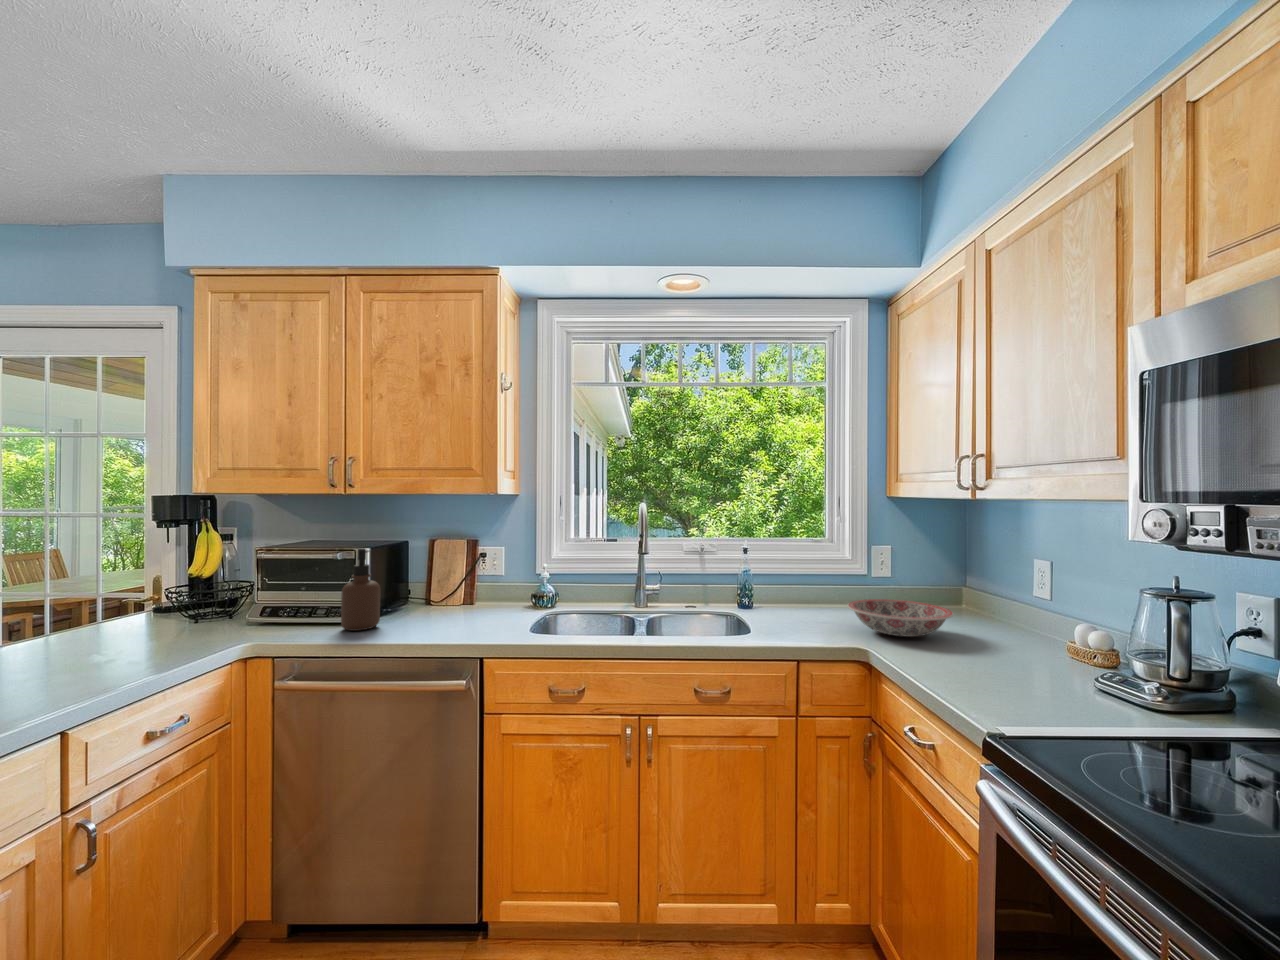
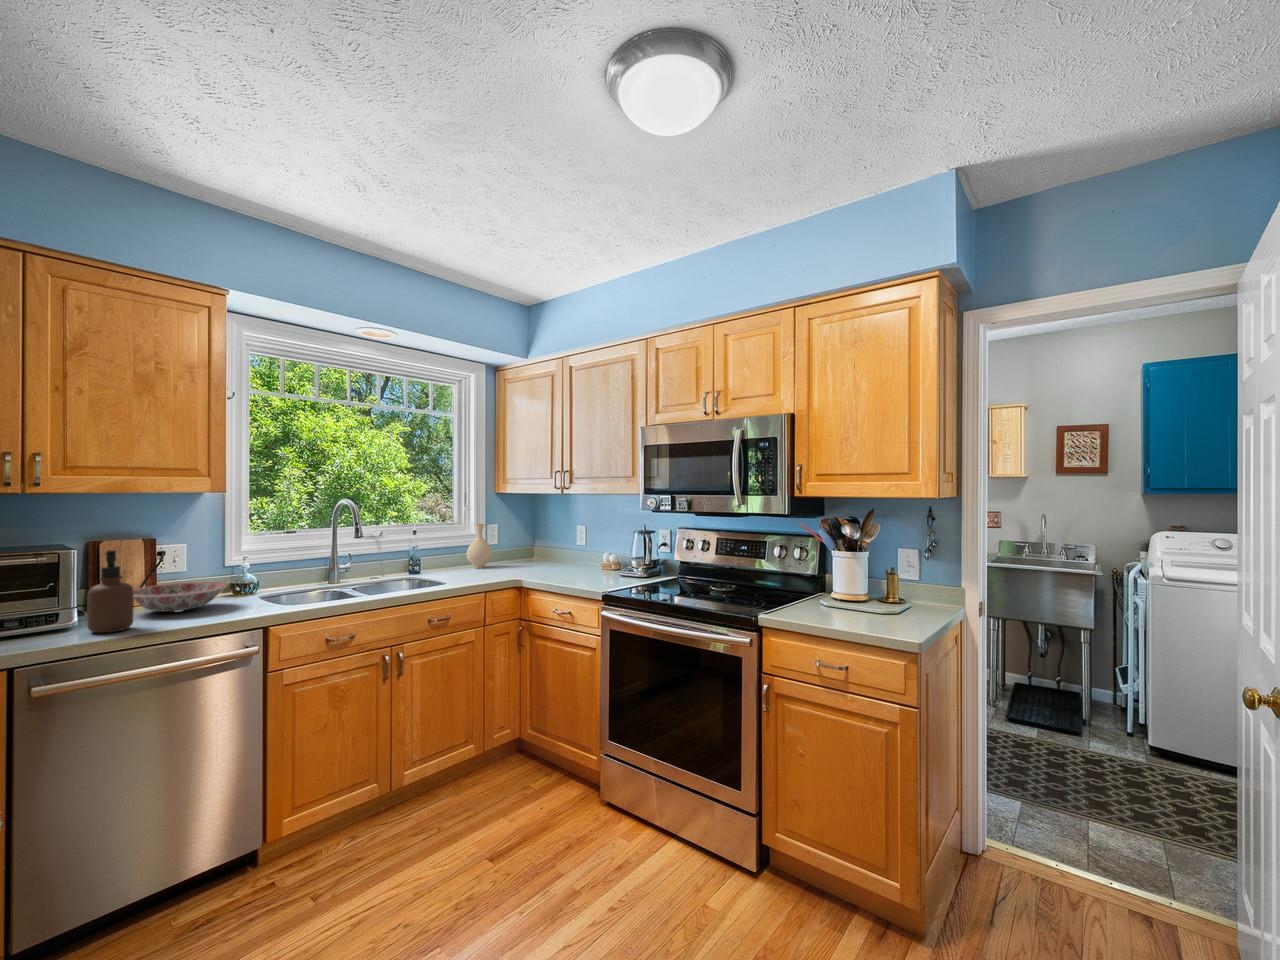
vase: none [826,543,865,610] -> present [467,523,492,568]
ceramic bowl: present [848,599,953,637] -> present [134,582,226,612]

